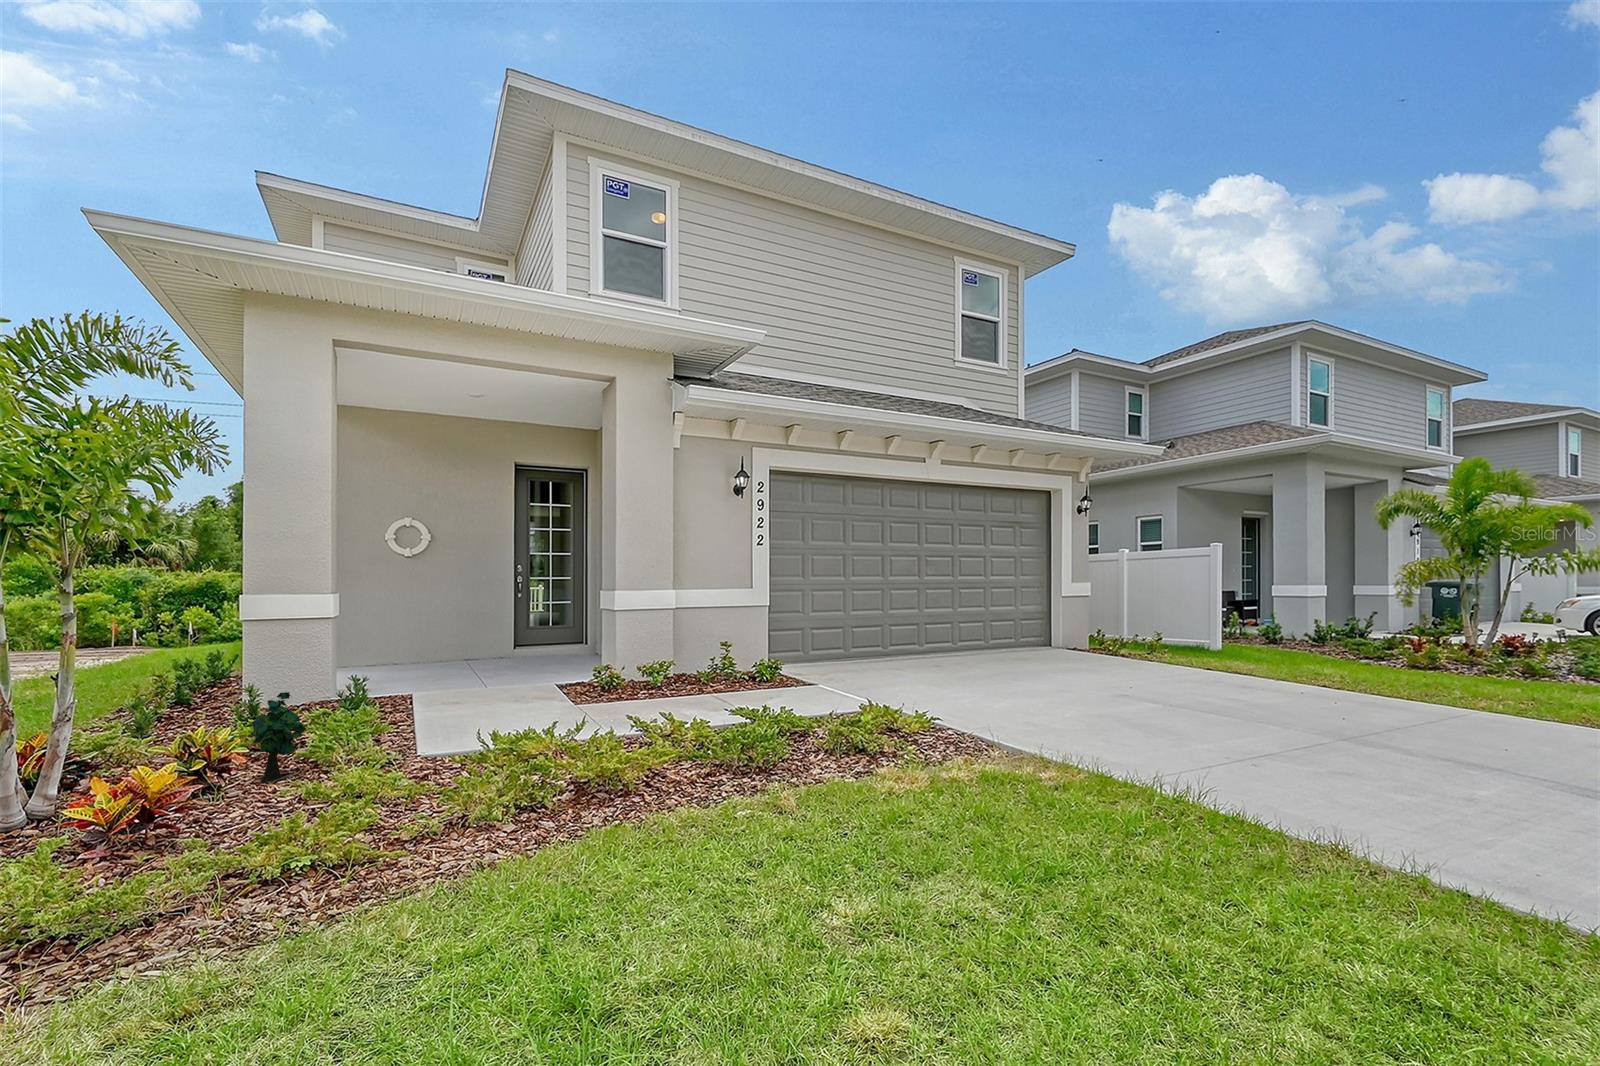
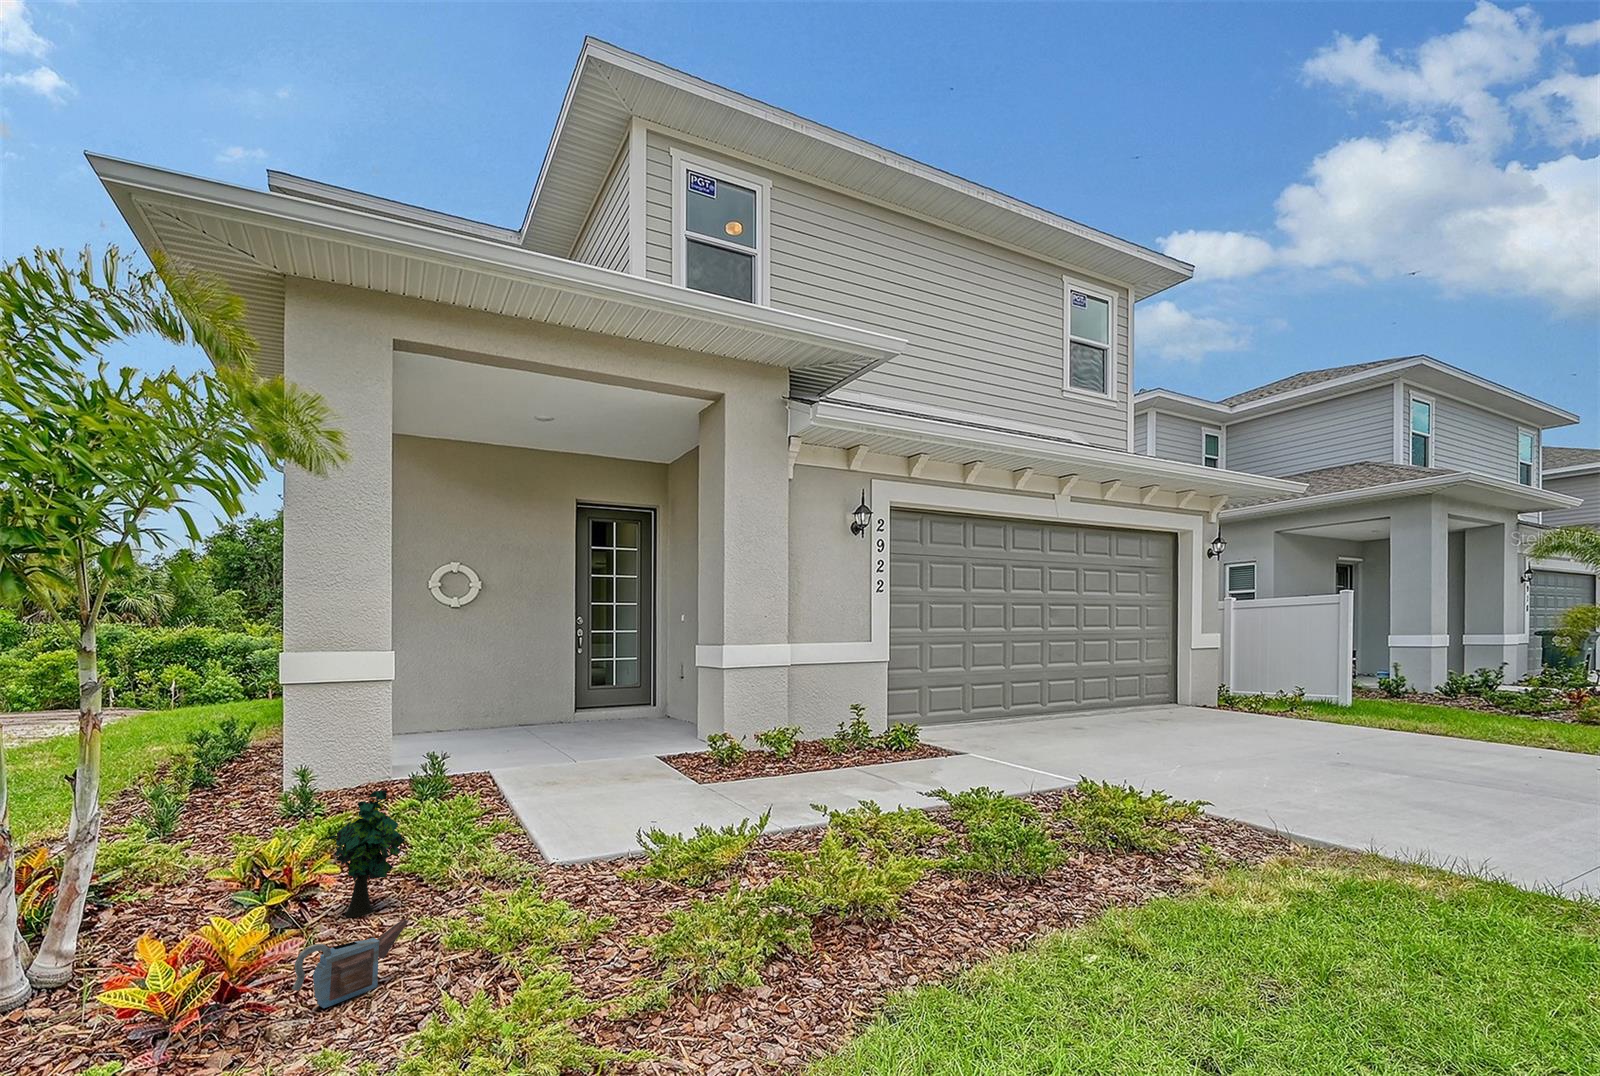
watering can: none [195,774,285,828] -> present [292,919,408,1008]

